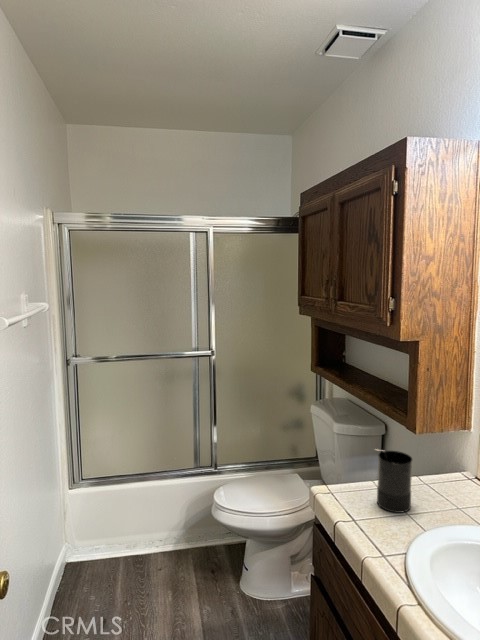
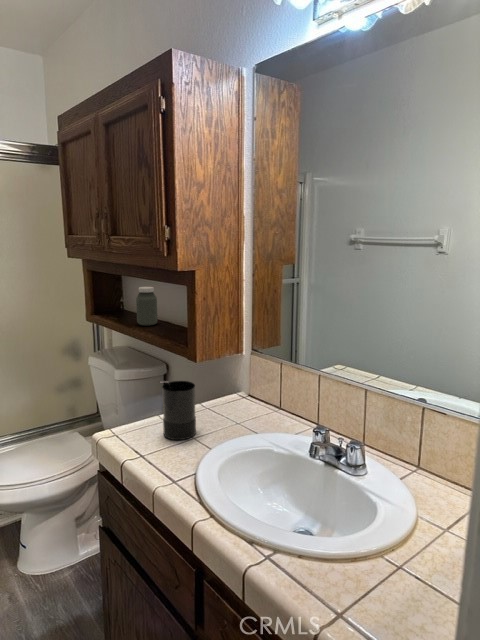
jar: none [359,347,379,385] -> present [136,287,158,326]

